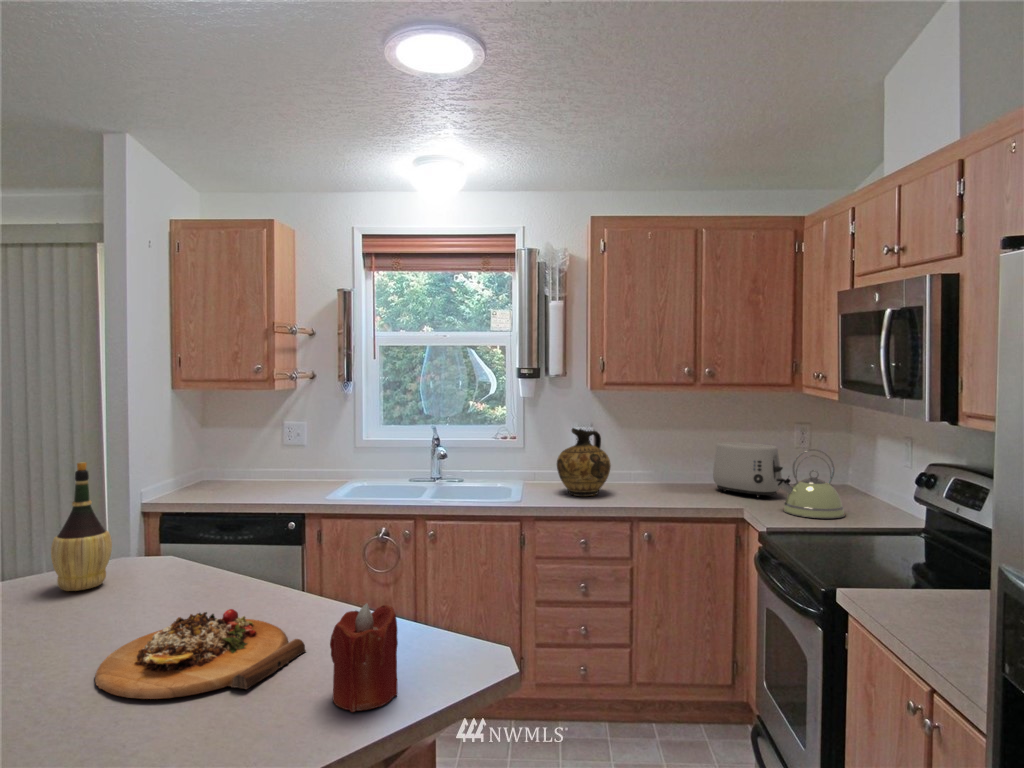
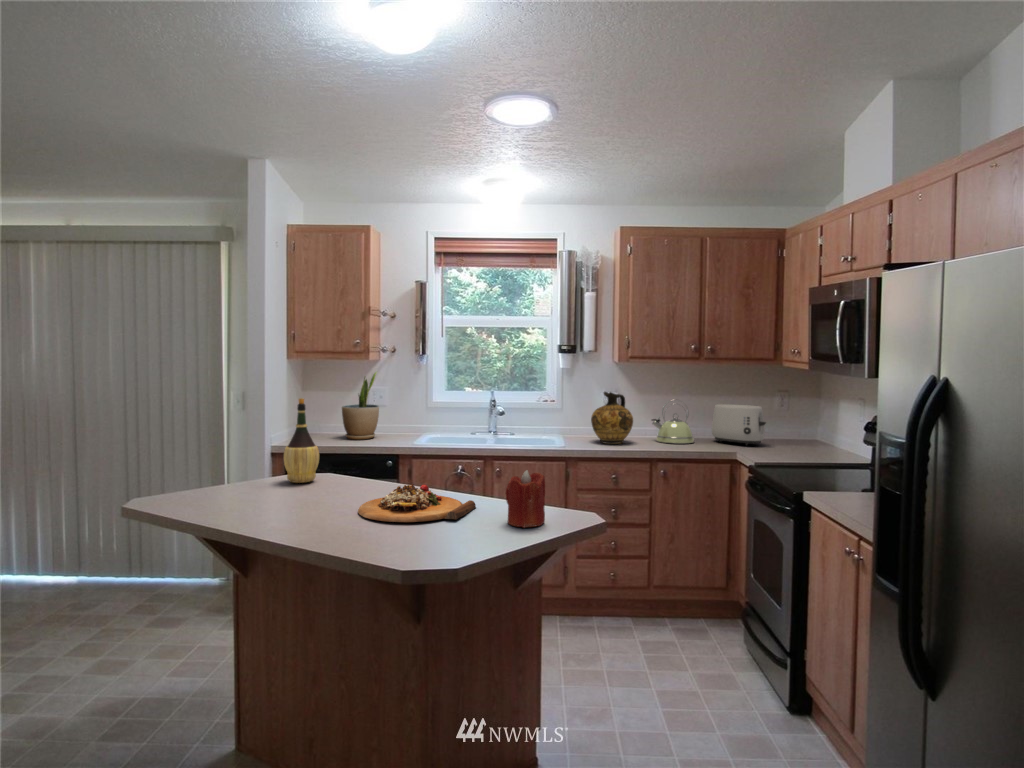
potted plant: none [239,403,289,491] -> present [342,372,379,439]
kettle: present [776,449,845,518] -> present [652,400,694,444]

